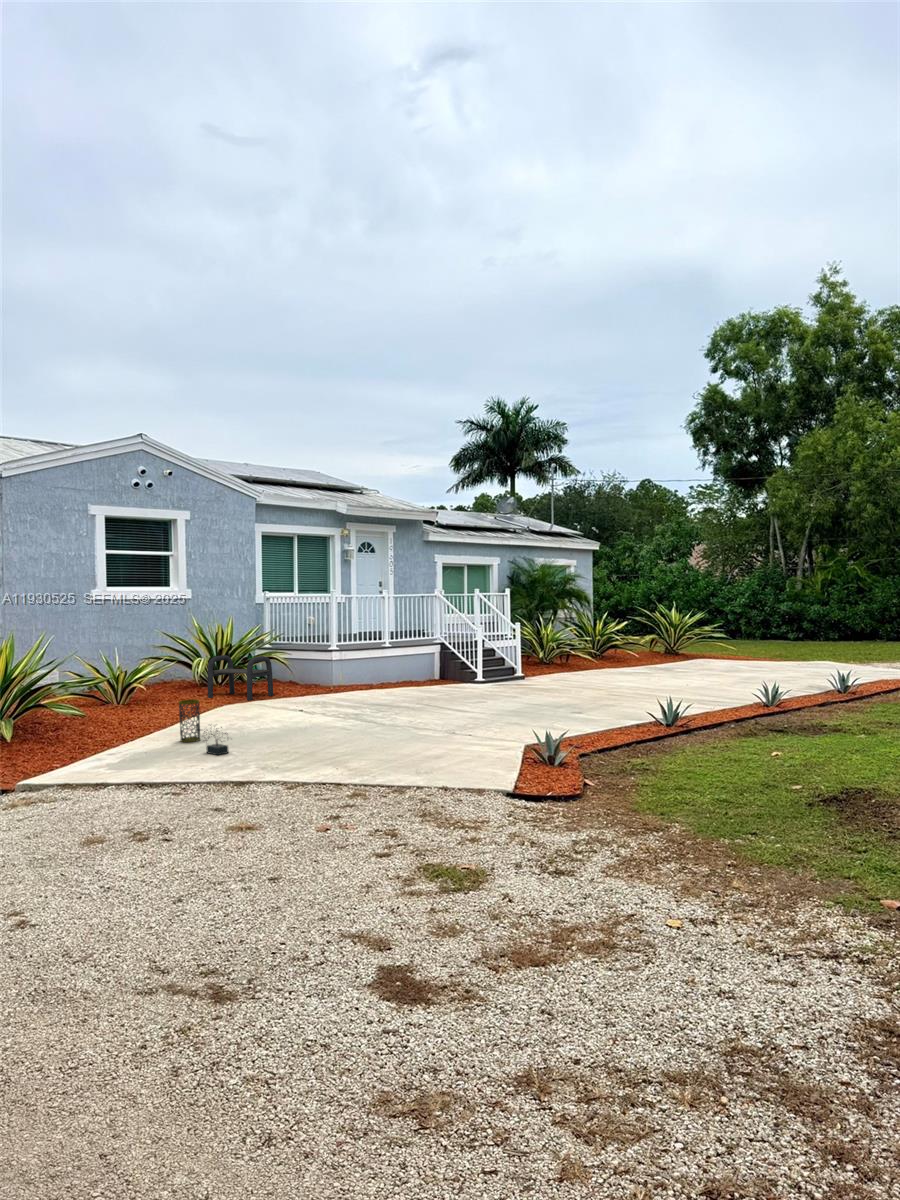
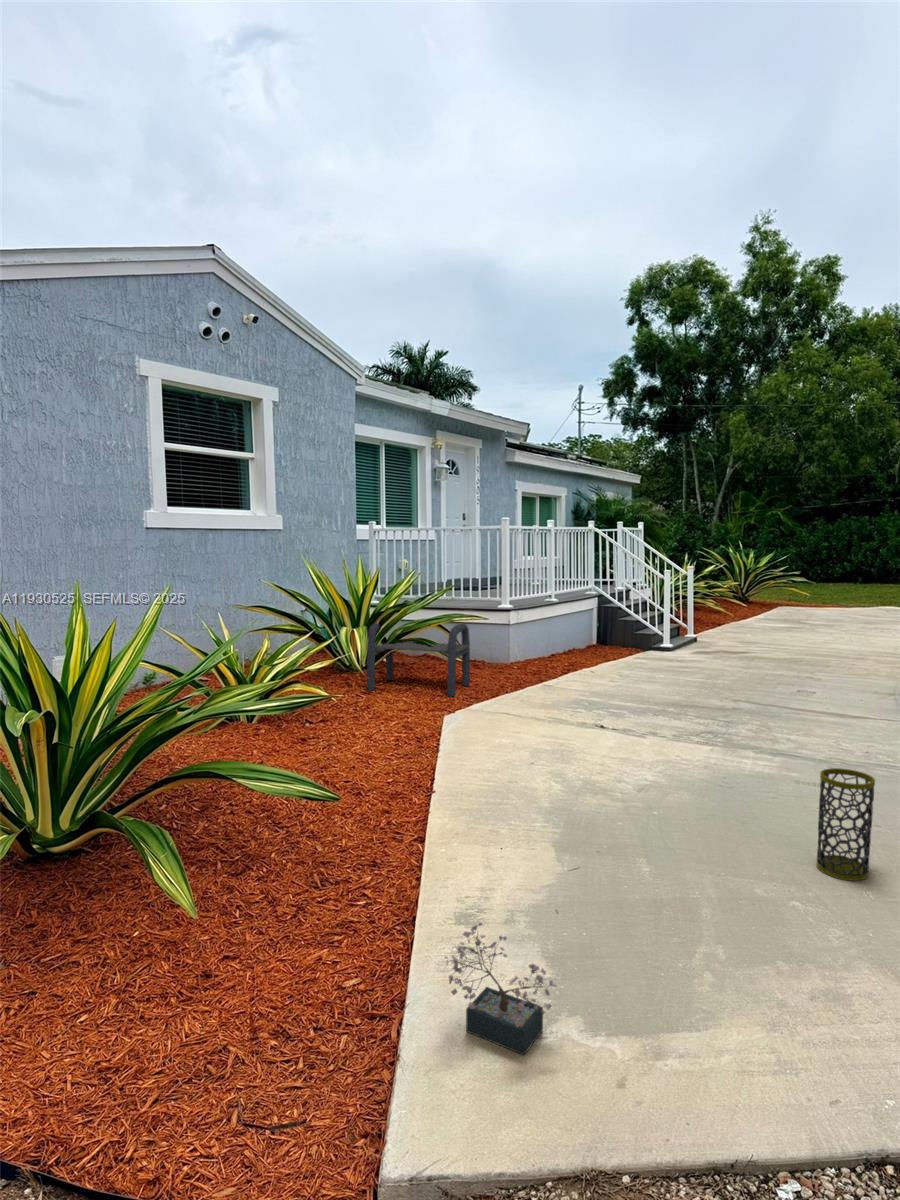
trash can: present [179,699,200,742] -> present [817,768,875,881]
decorative plant: present [202,725,228,755] -> present [445,923,556,1055]

